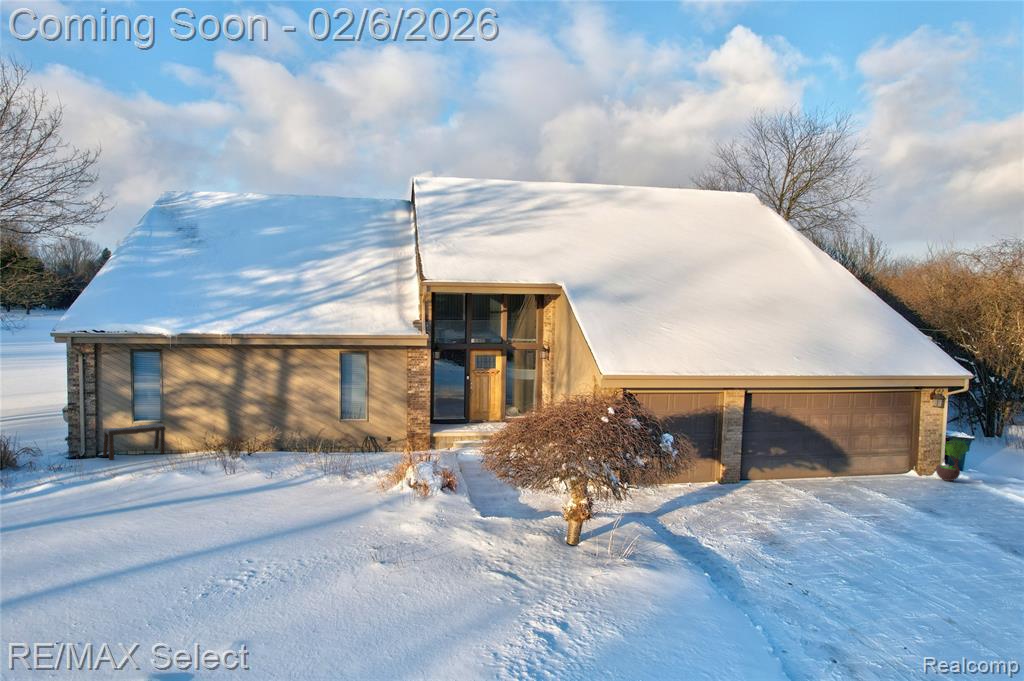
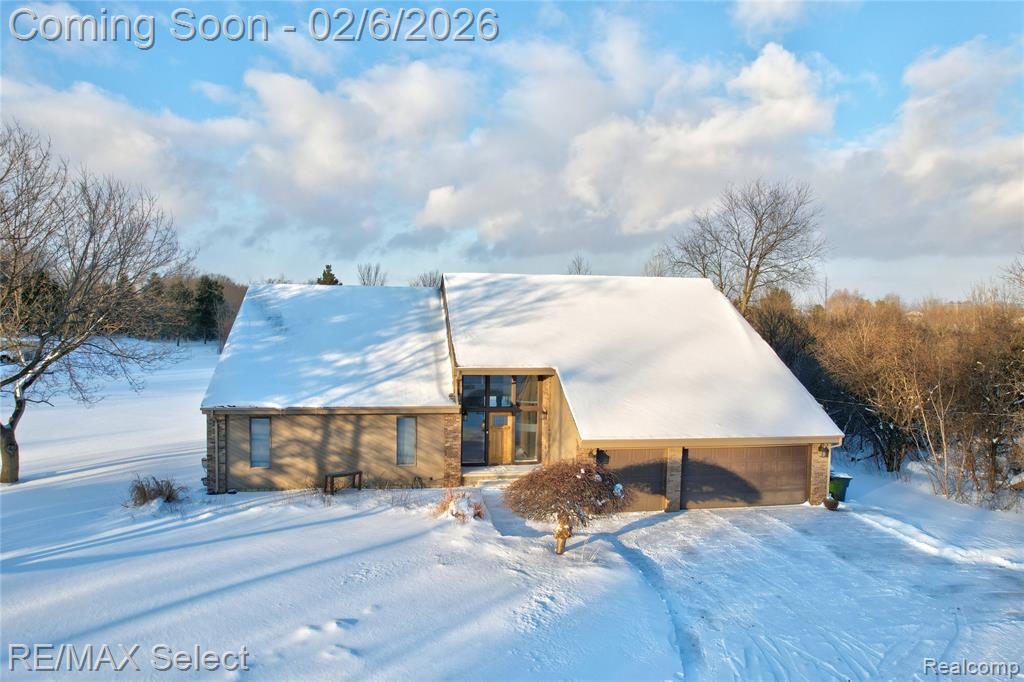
bench: present [103,423,166,460] -> present [323,469,363,495]

